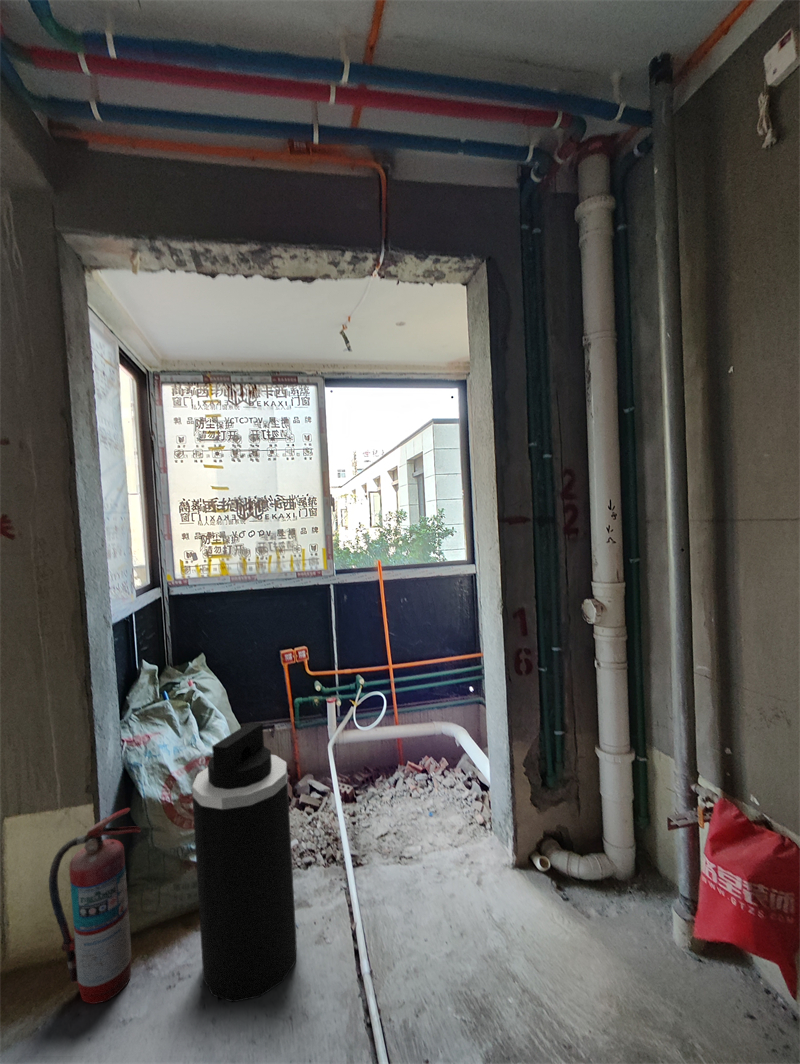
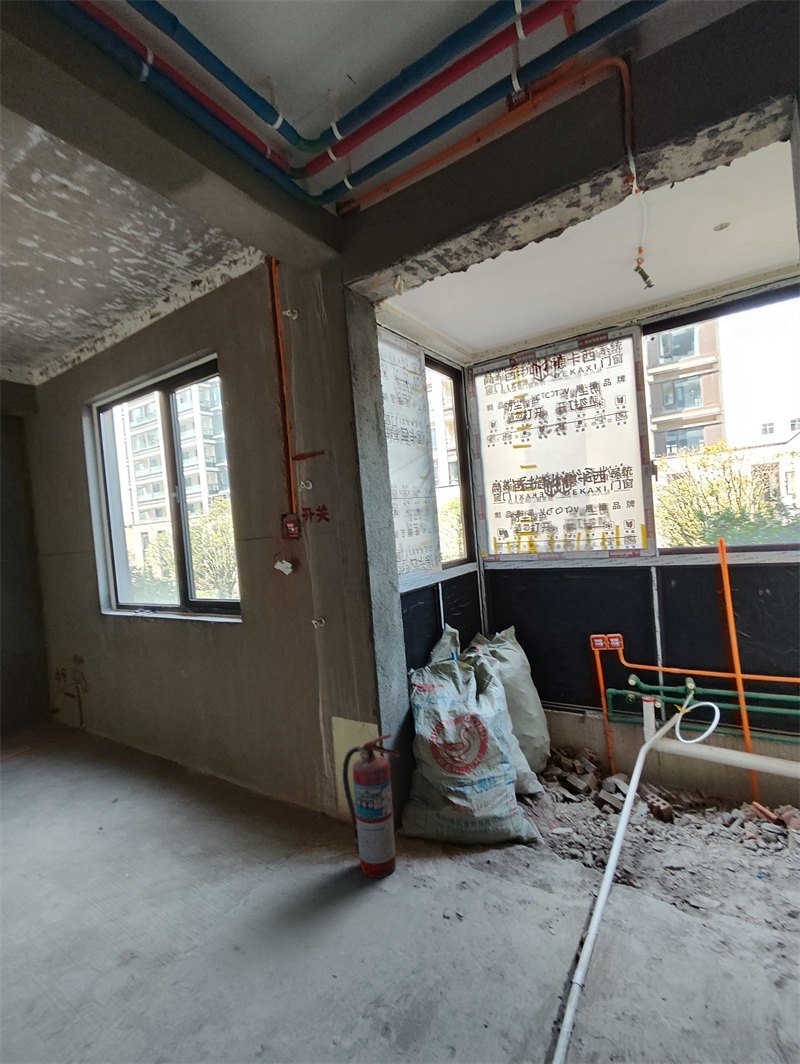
trash can: present [193,722,297,1002] -> none [428,687,524,934]

